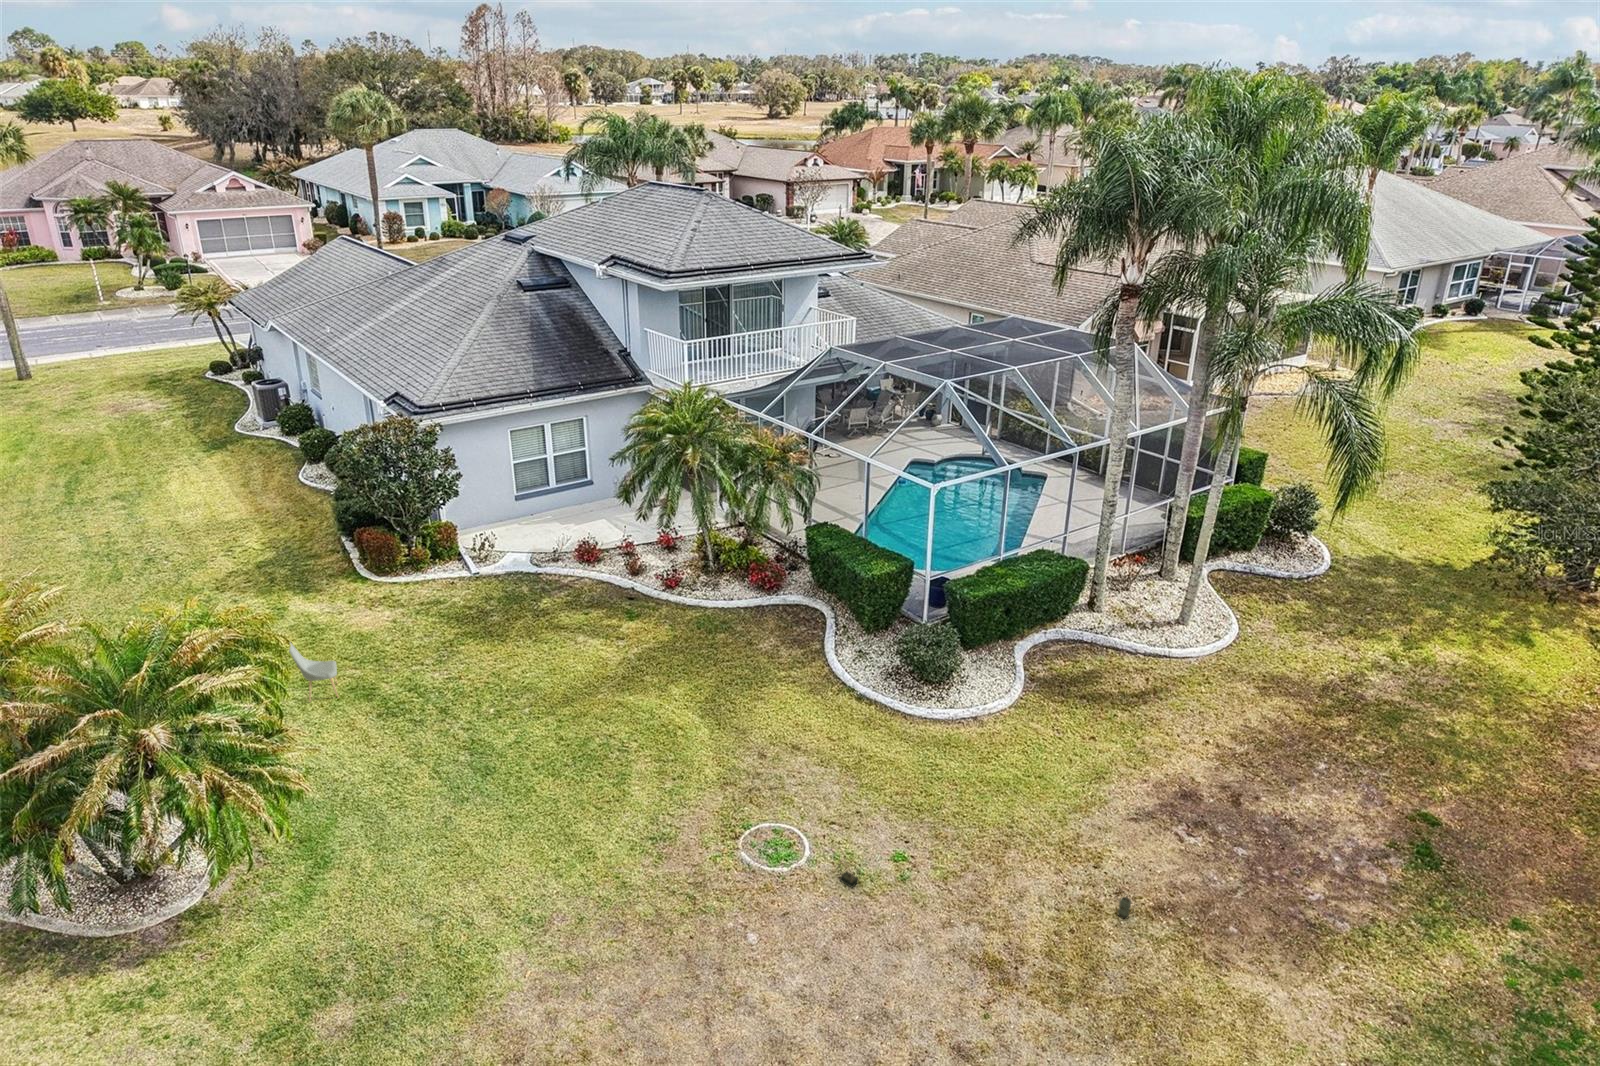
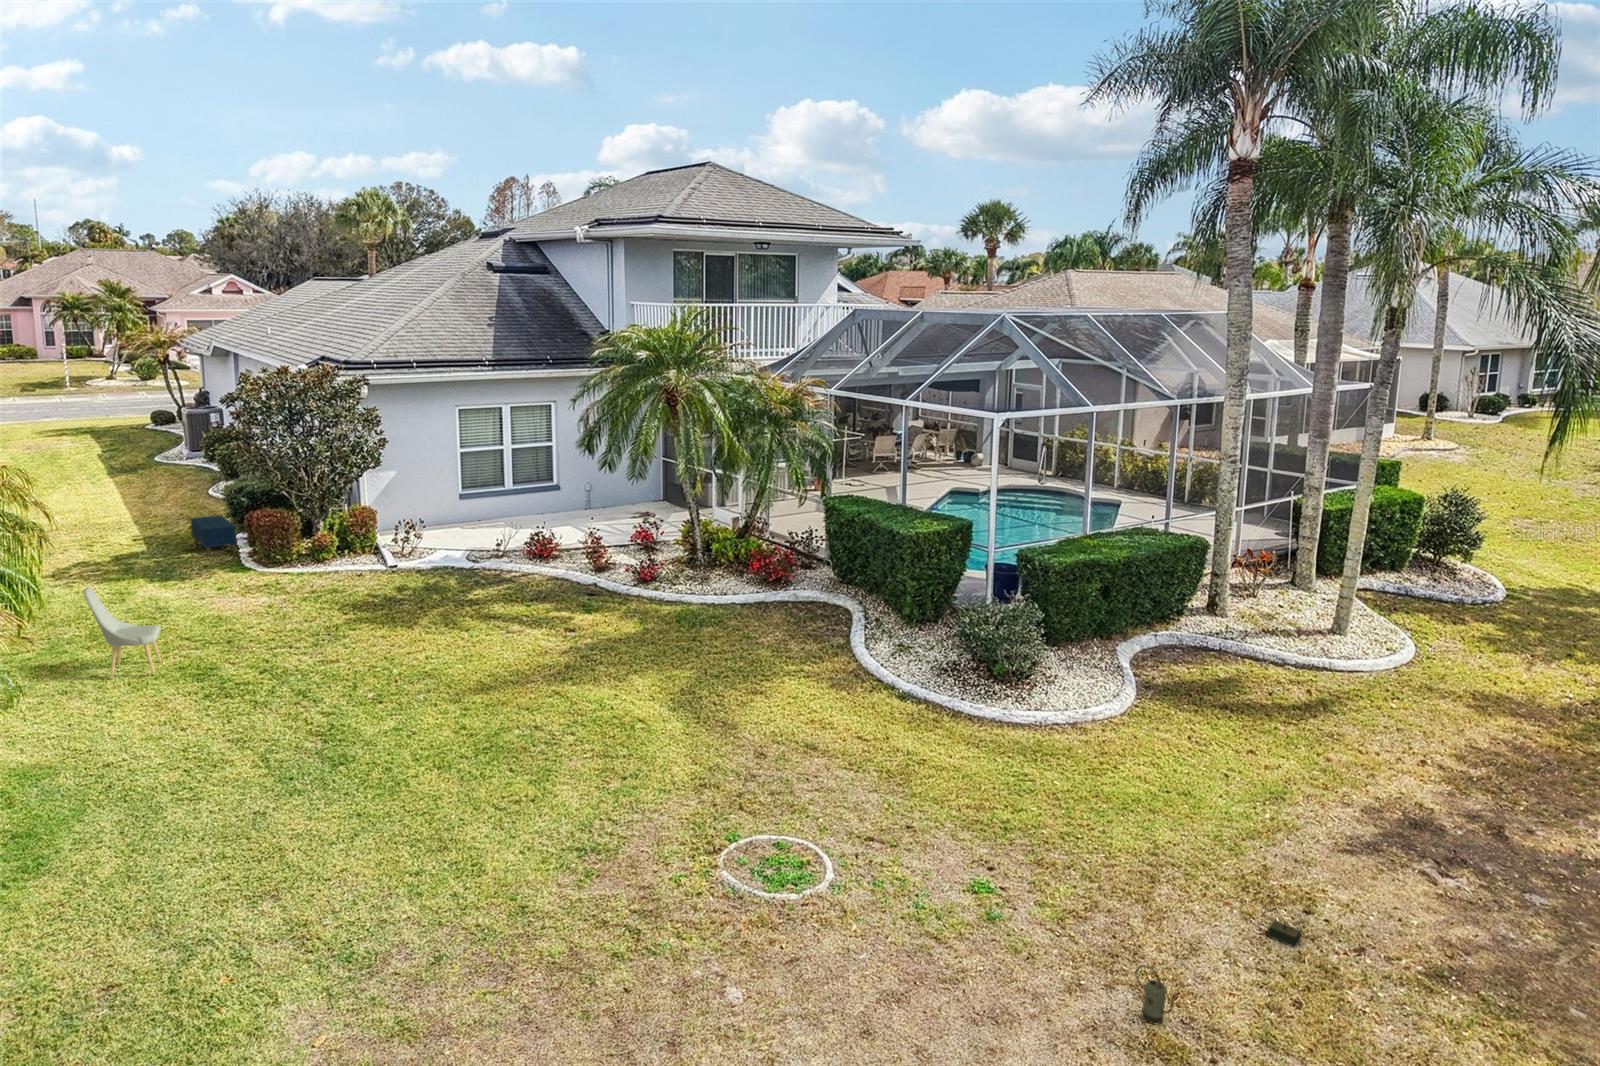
bench: none [309,527,349,565] -> present [191,515,237,556]
decorative plant: present [838,860,859,887] -> present [1262,895,1307,948]
watering can: present [1118,893,1132,919] -> present [1136,965,1179,1024]

